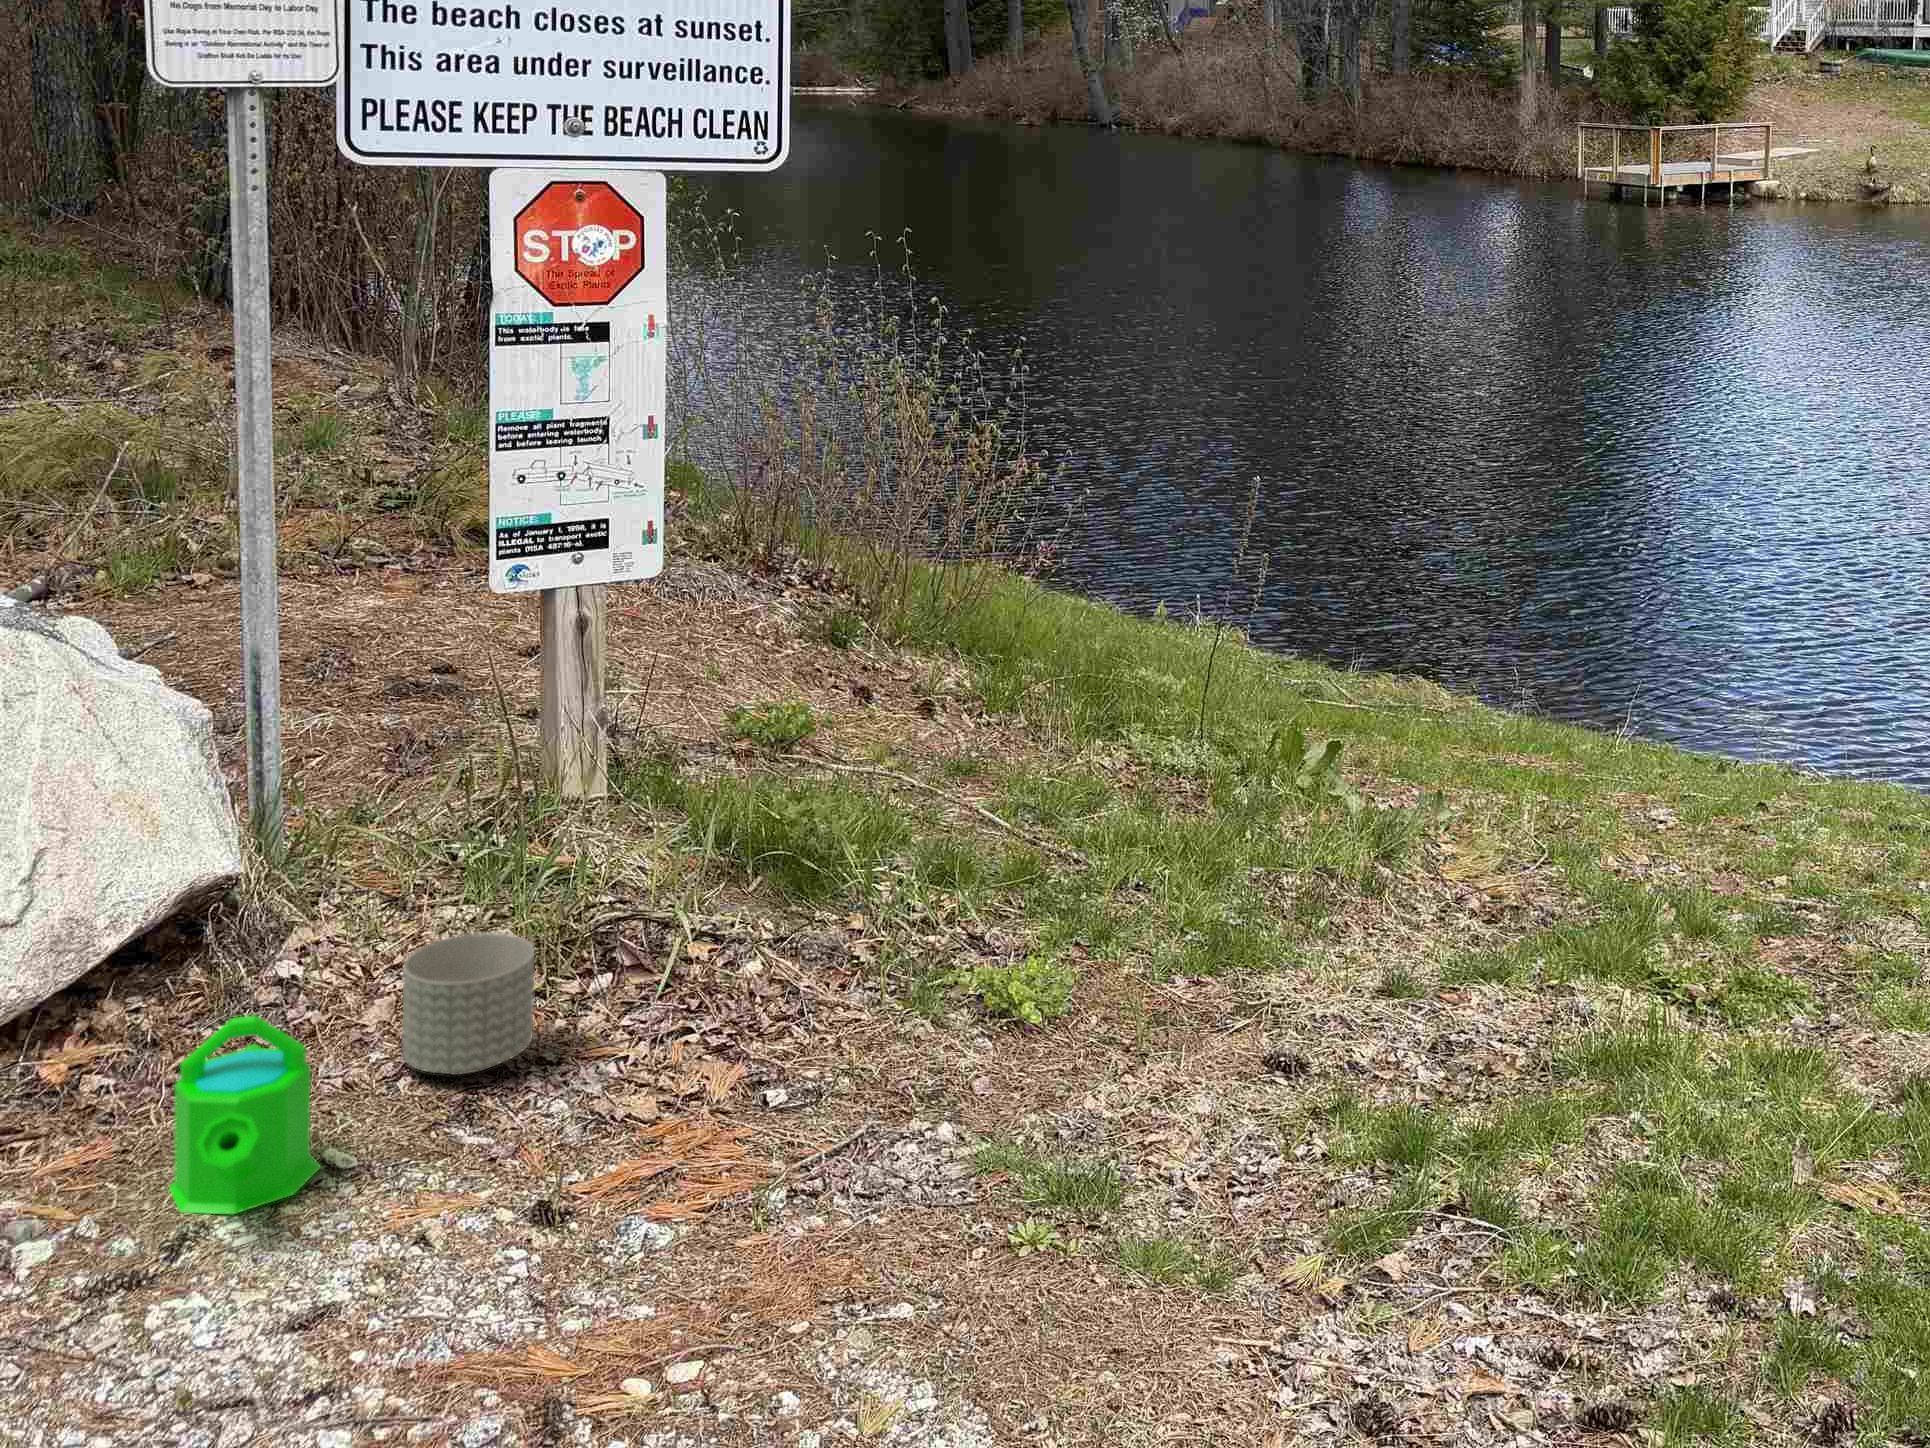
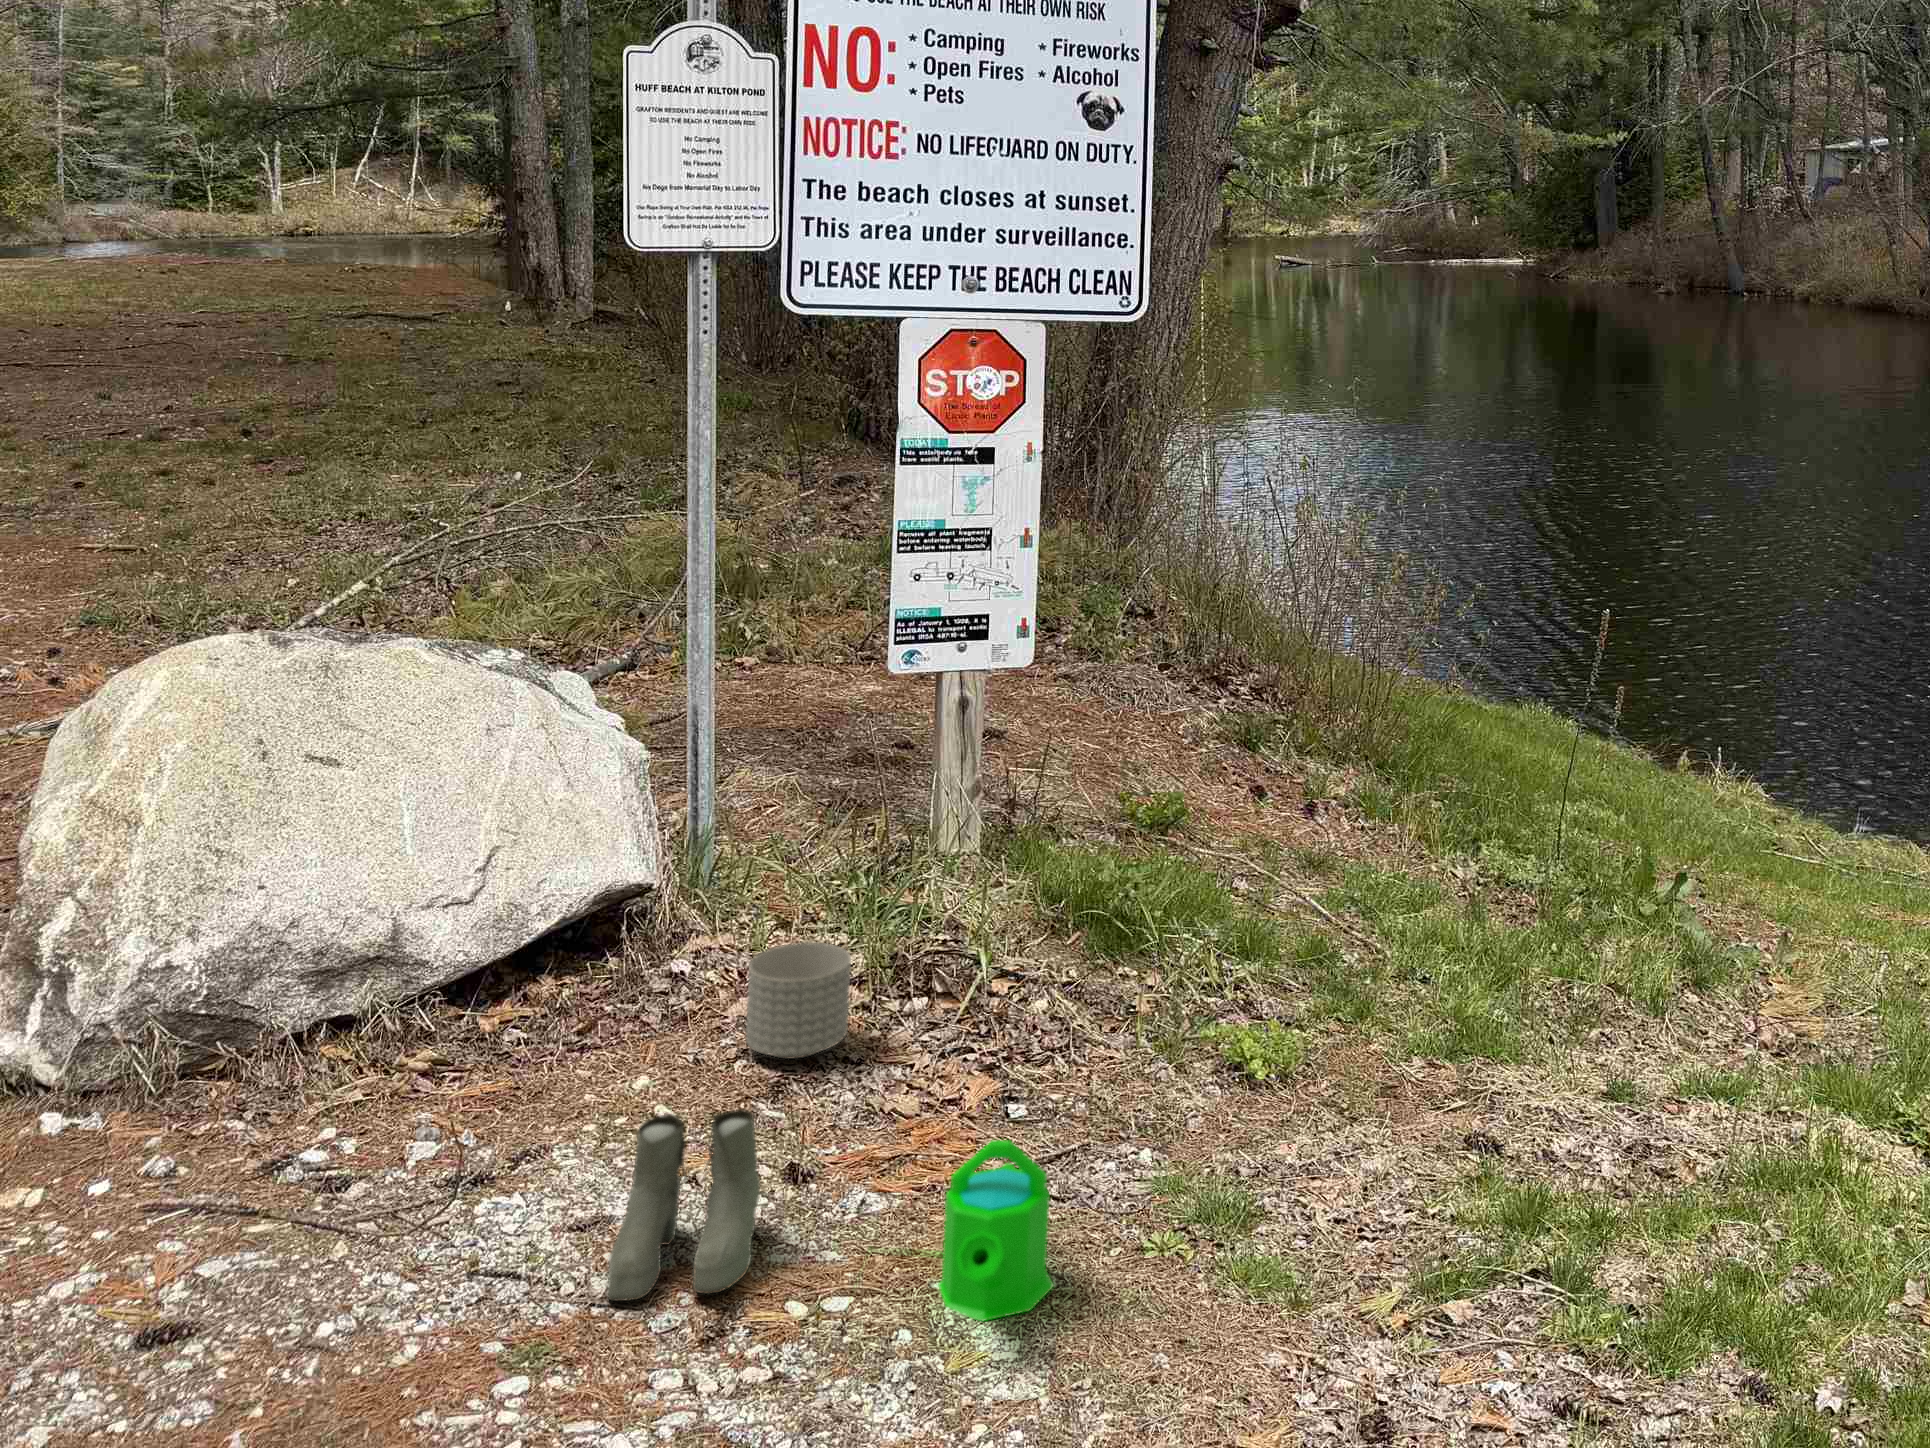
watering can: present [169,1015,321,1214] -> present [938,1140,1053,1321]
boots: none [380,1137,556,1389] -> present [607,1109,760,1301]

